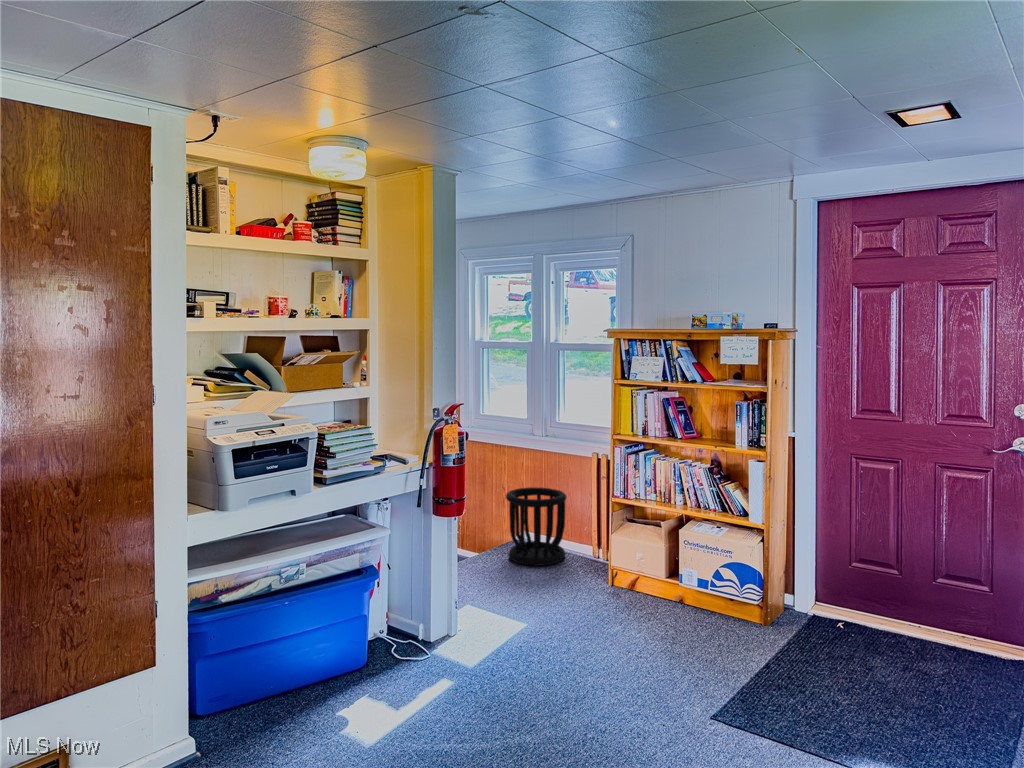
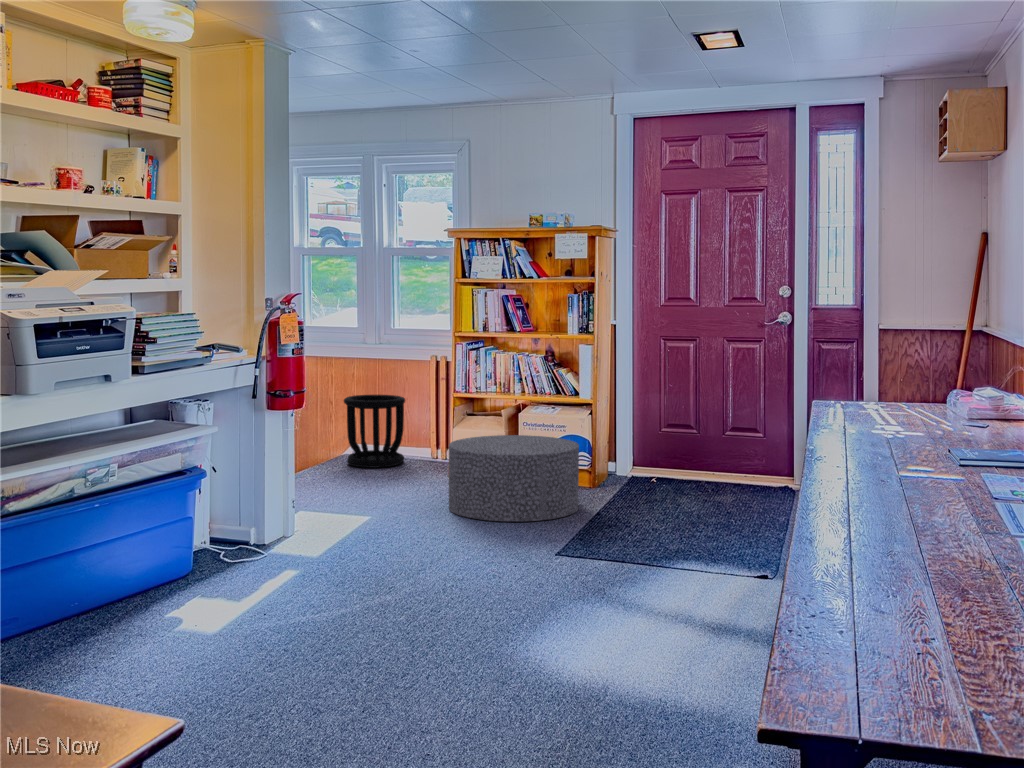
ottoman: none [589,564,747,701] -> present [449,435,579,522]

